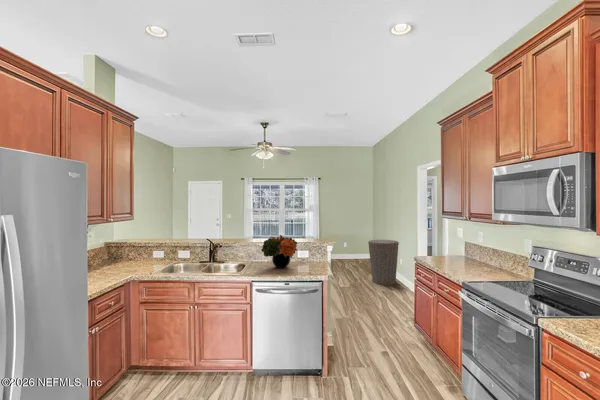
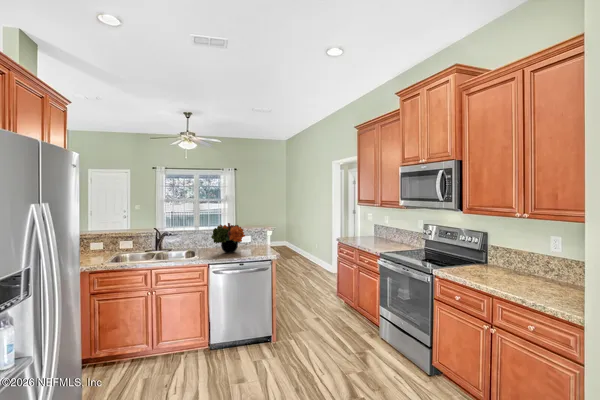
trash can: present [368,240,399,285] -> none [288,228,315,268]

